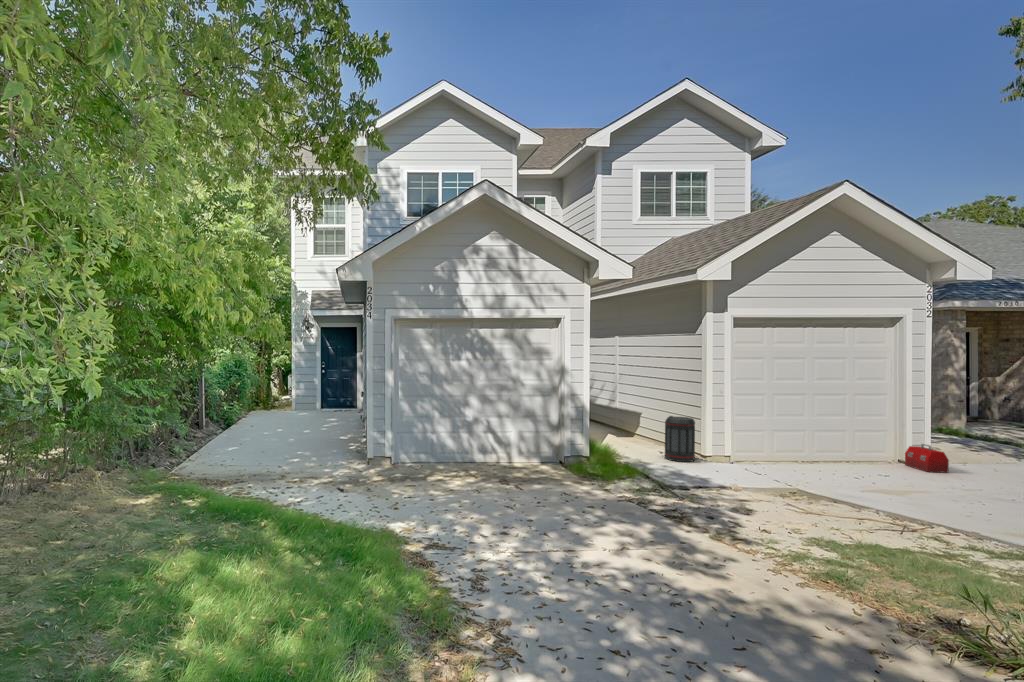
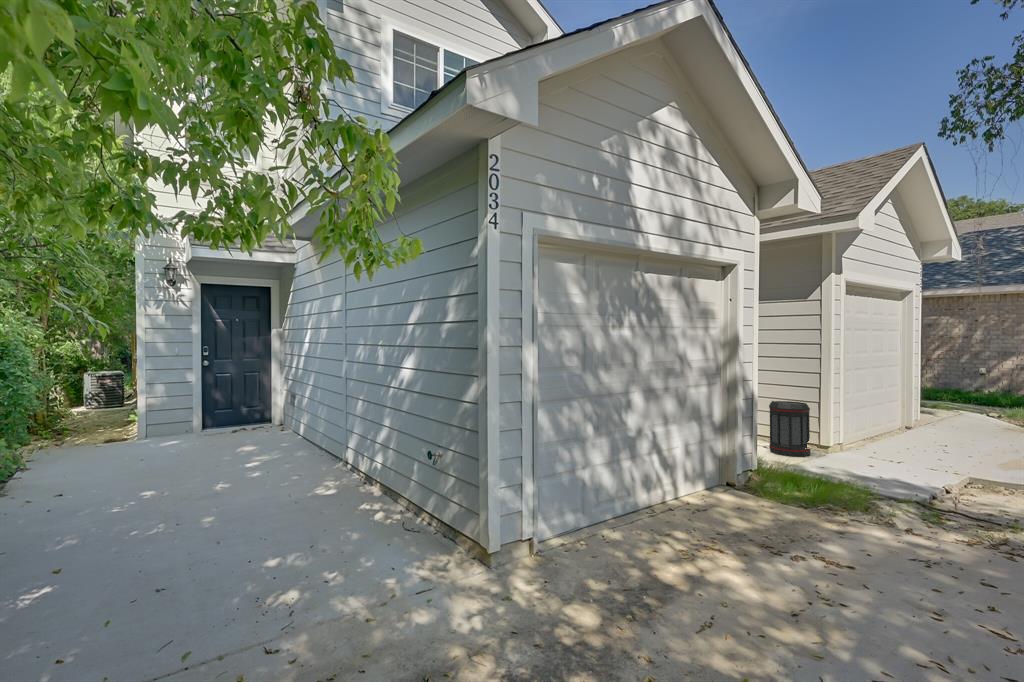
toolbox: present [905,444,949,473] -> none [916,410,959,436]

